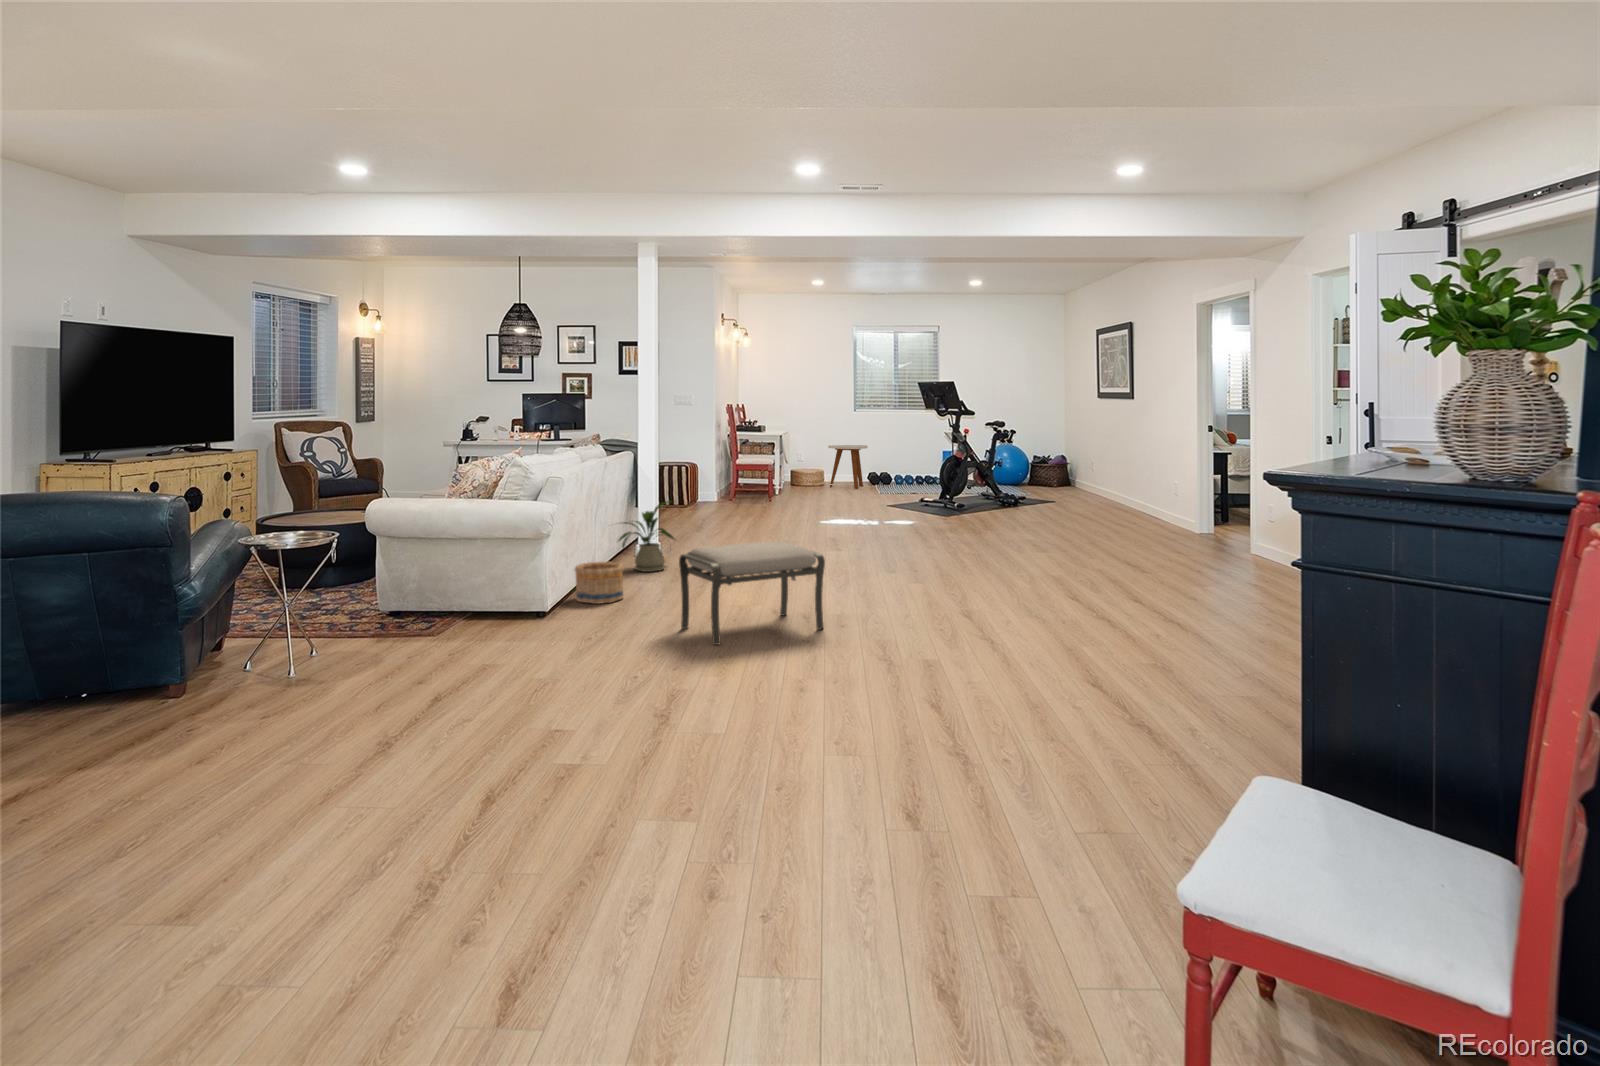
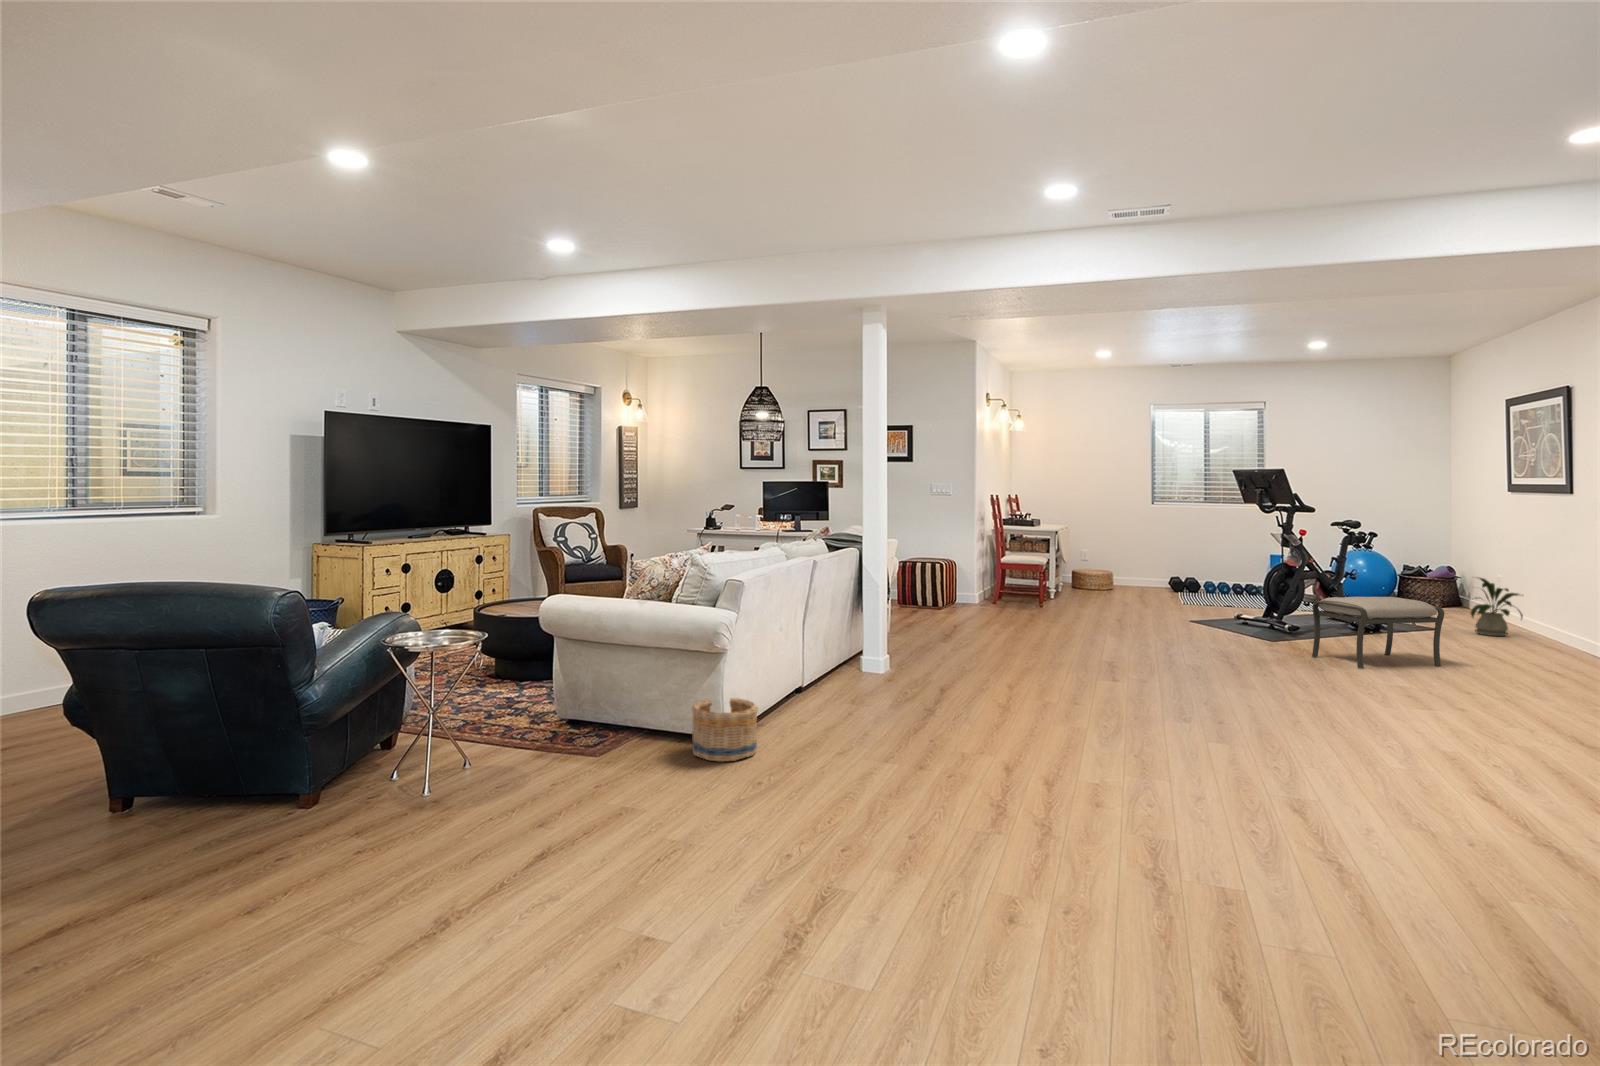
side table: present [828,445,868,489] -> none [1117,544,1167,596]
house plant: present [619,502,674,572] -> present [1471,578,1523,636]
ottoman: present [679,542,825,645] -> present [1312,597,1444,668]

